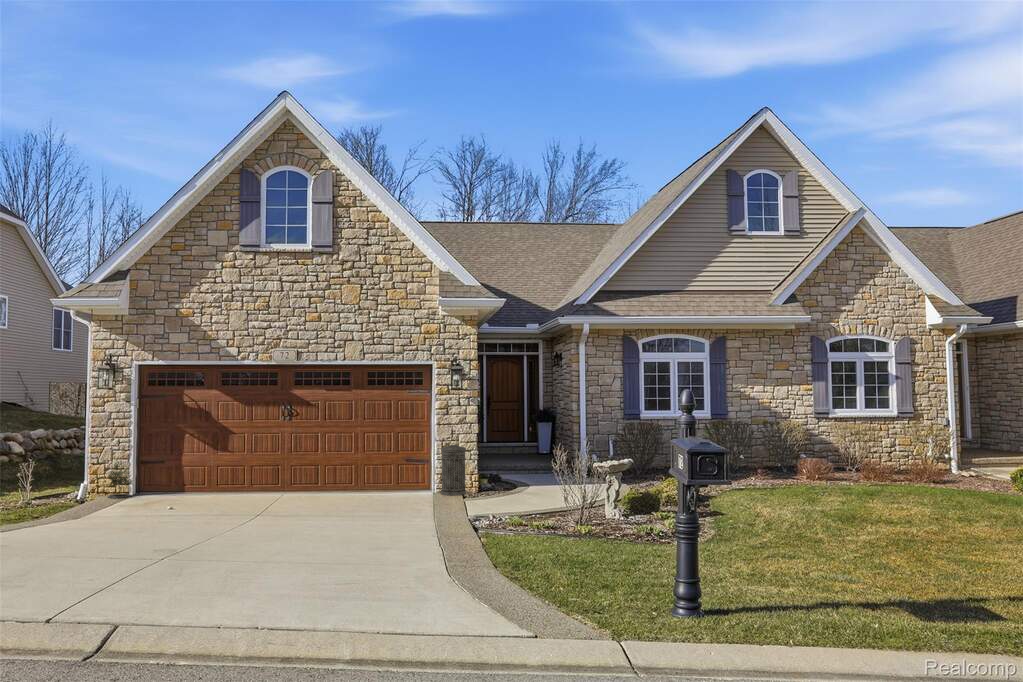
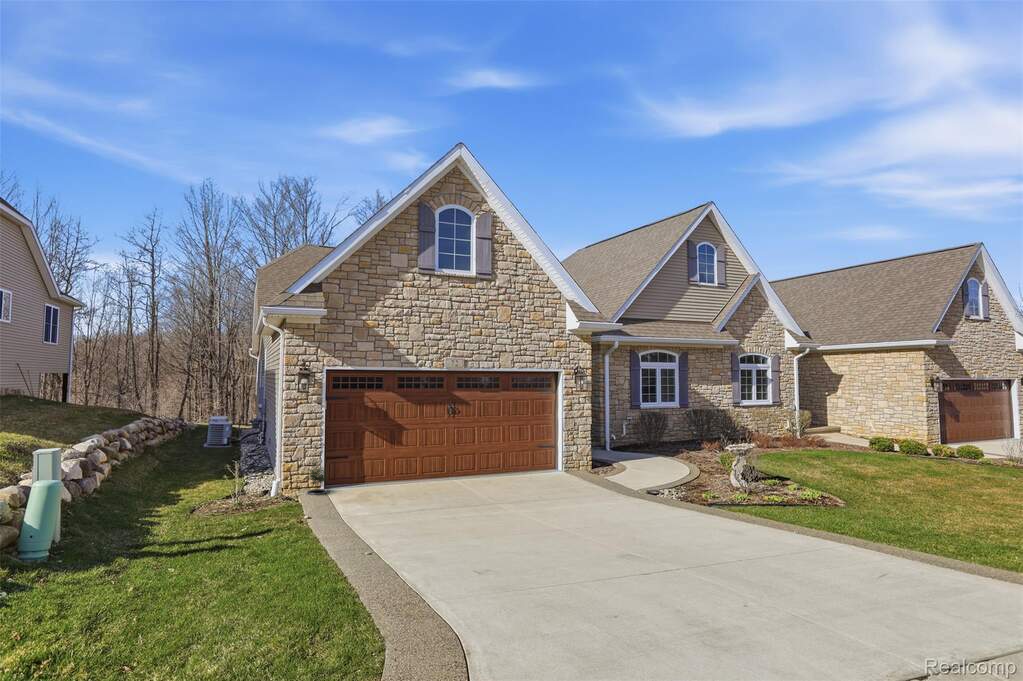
trash can: present [441,445,466,495] -> none [569,432,589,472]

